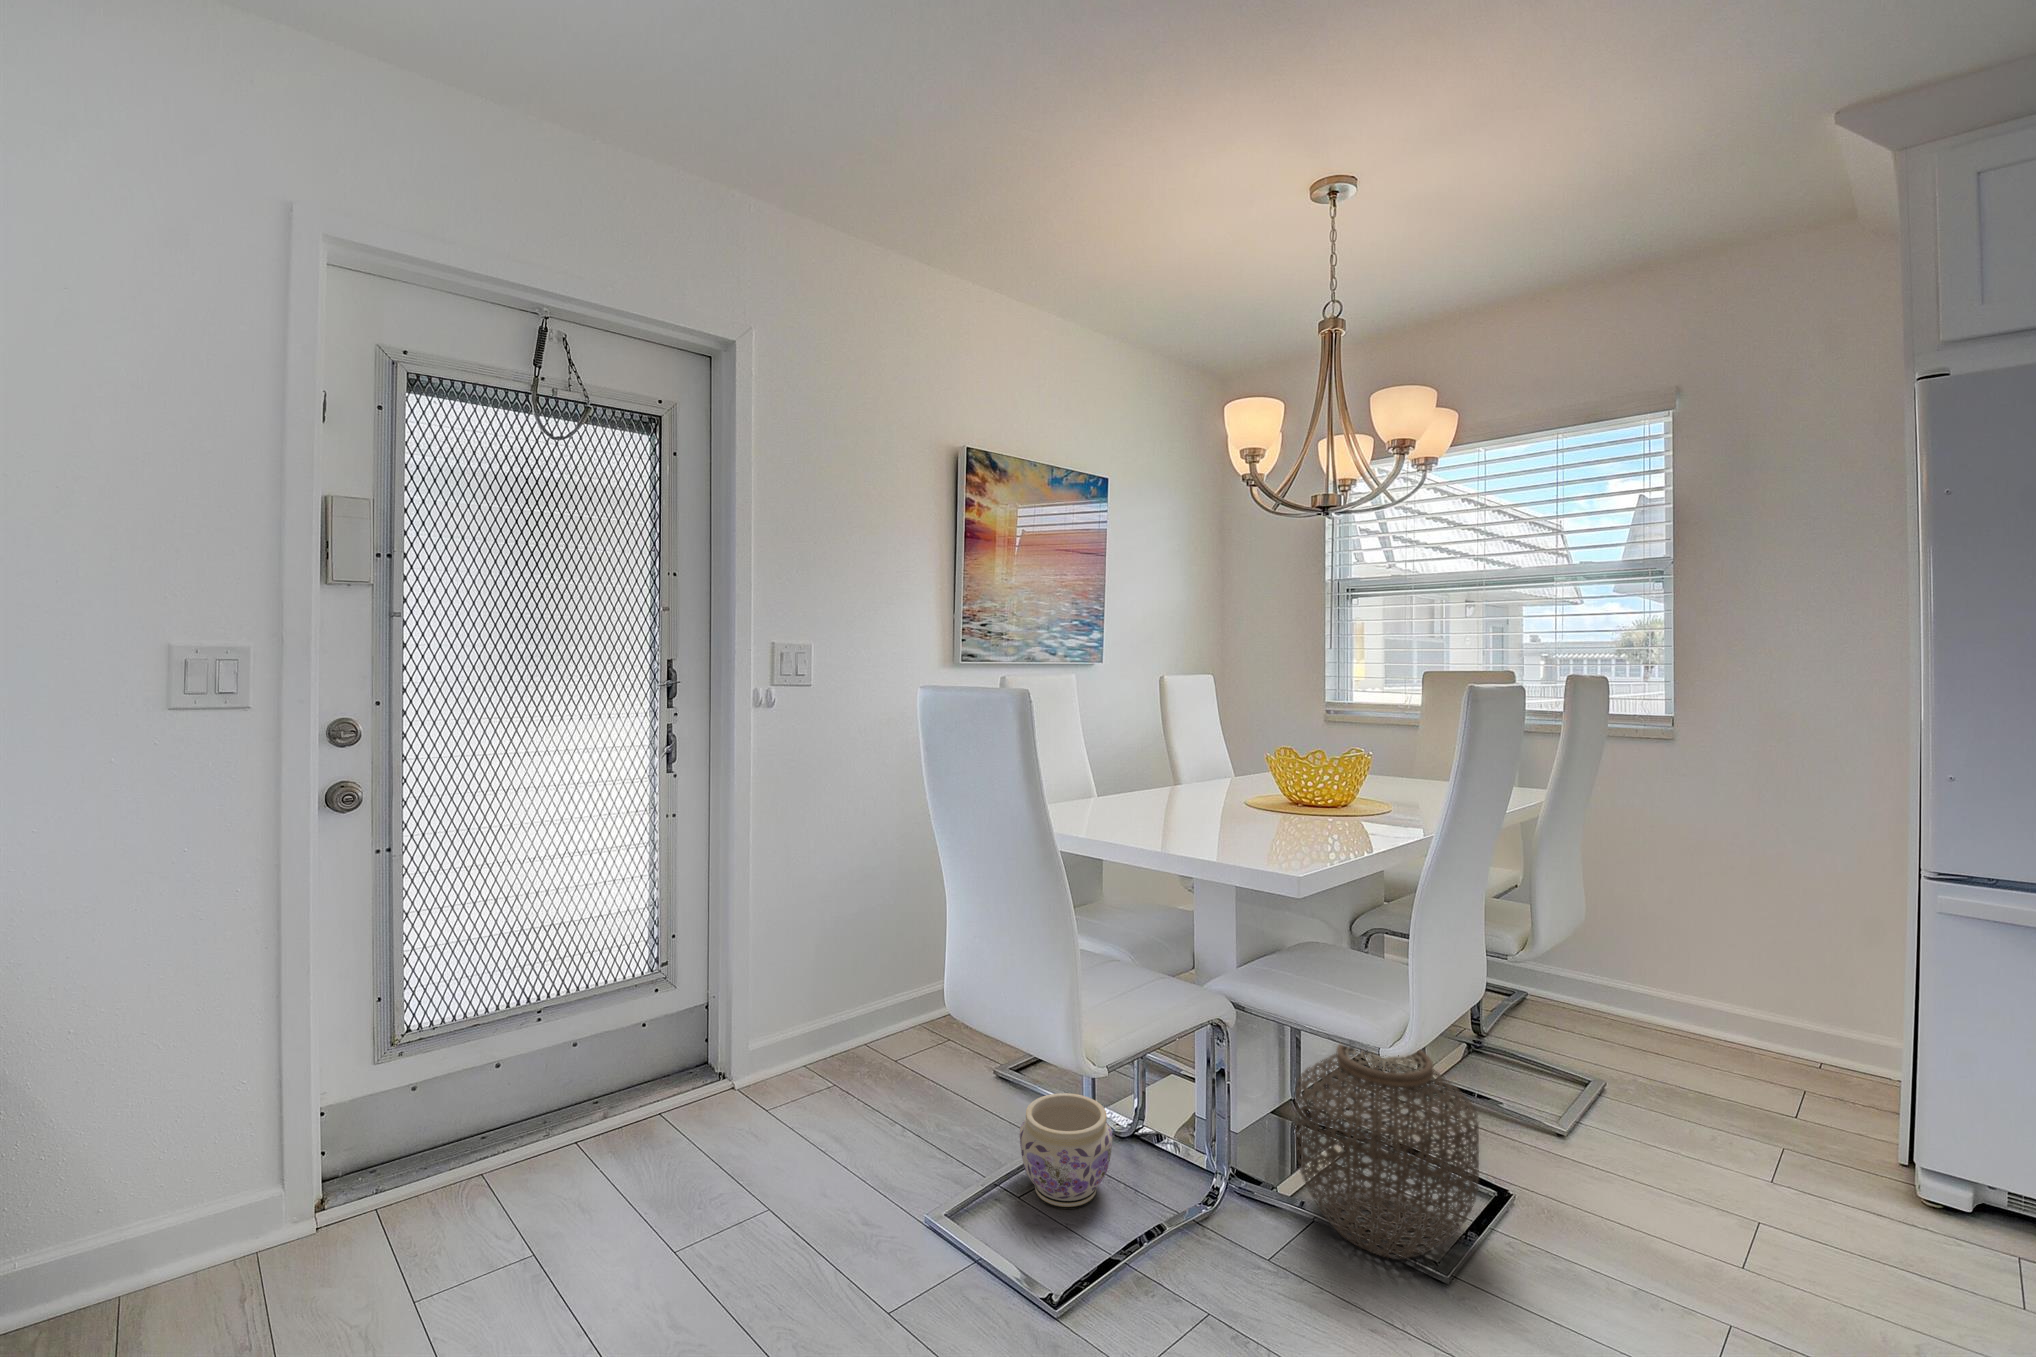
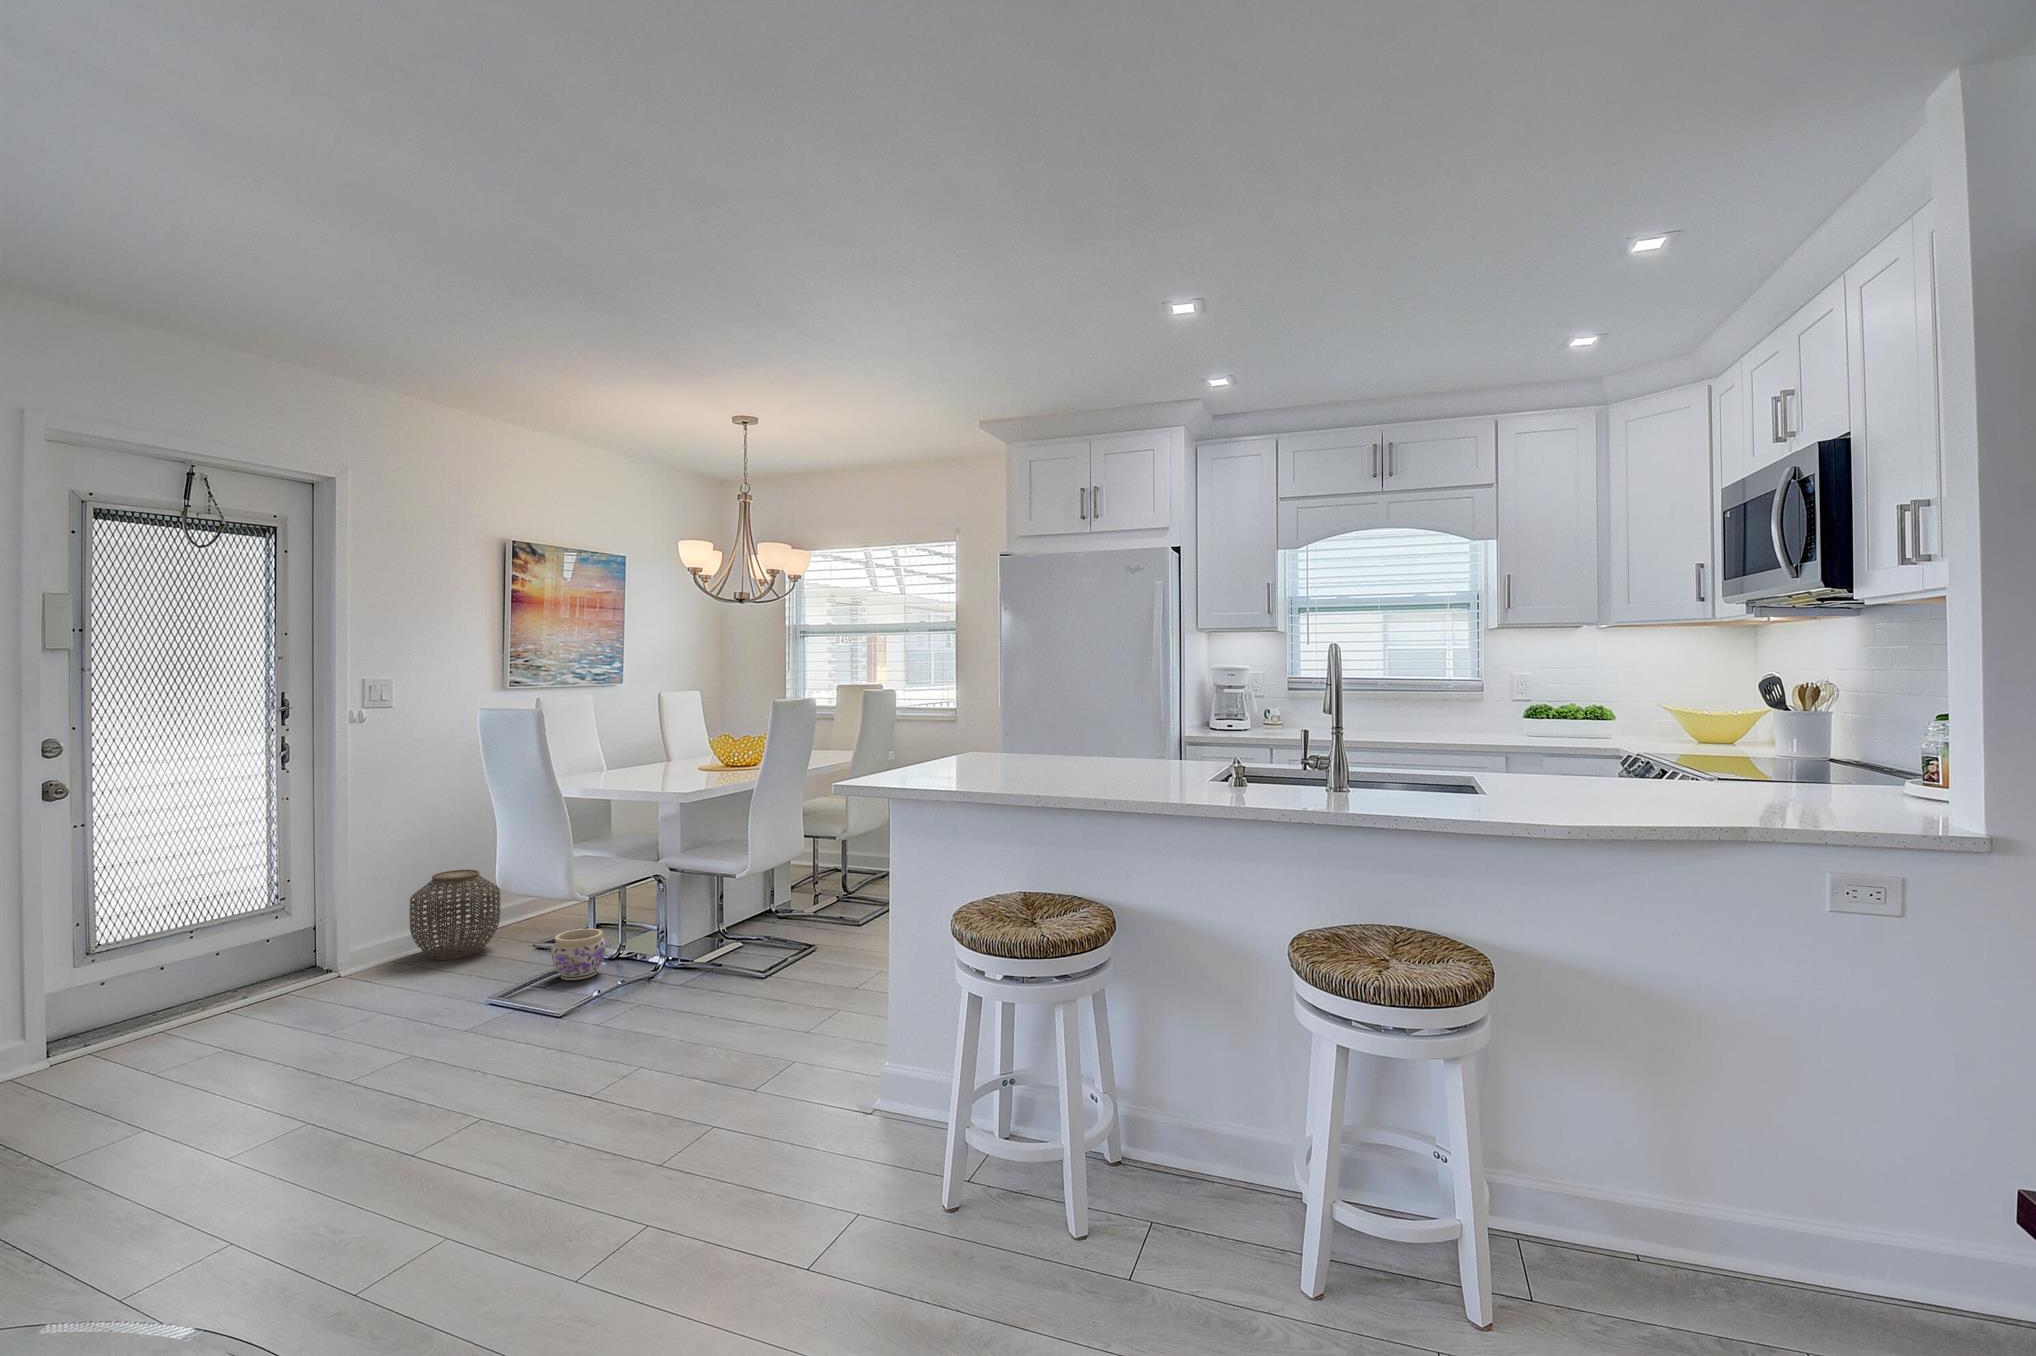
woven basket: present [1295,1042,1479,1258] -> present [410,870,500,960]

